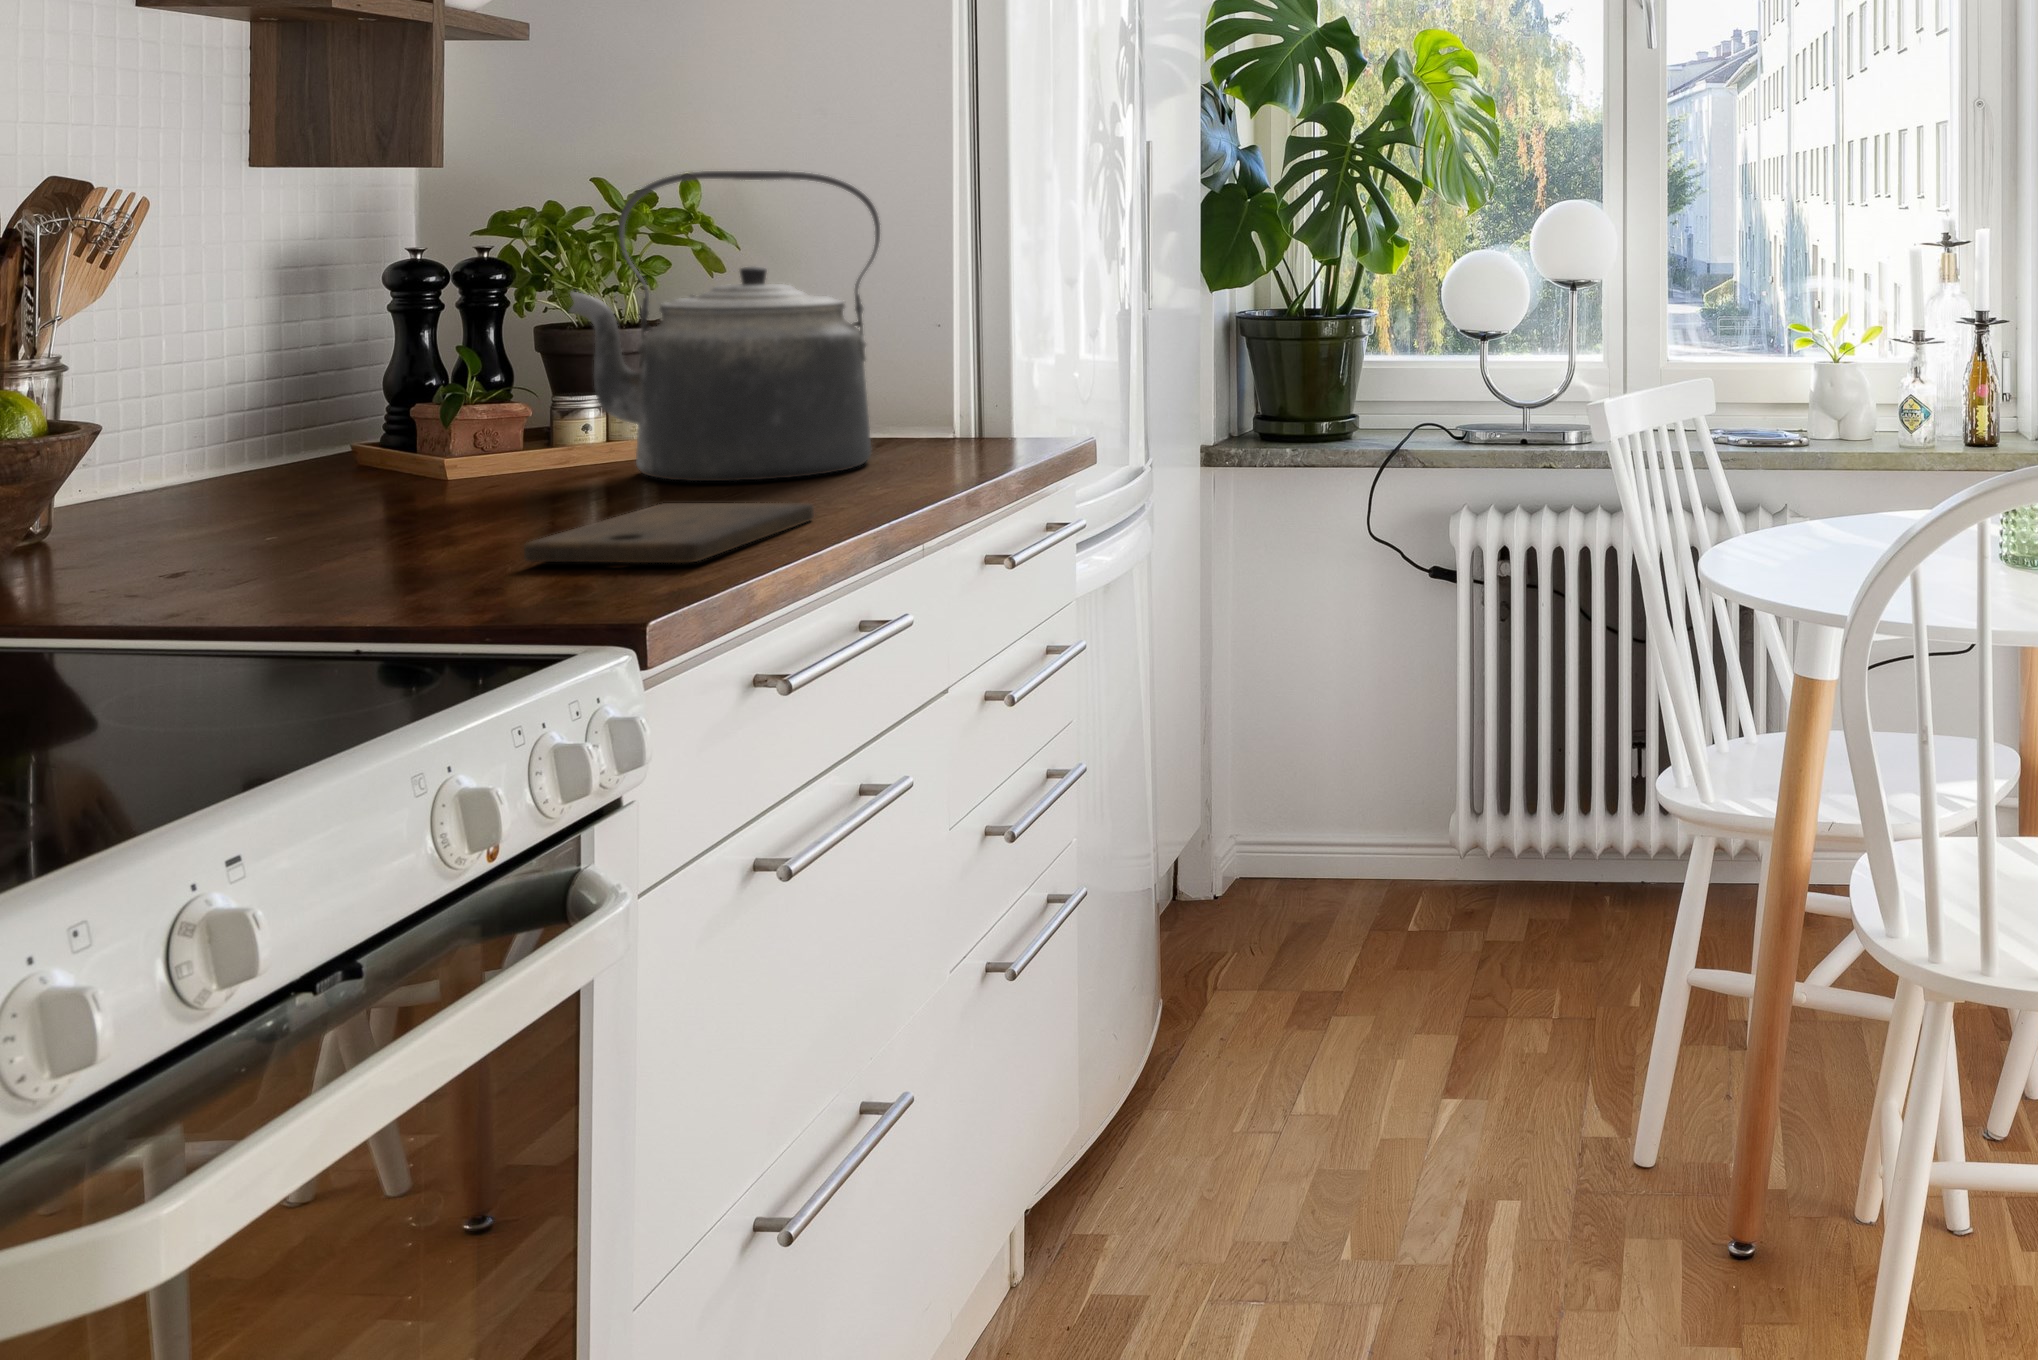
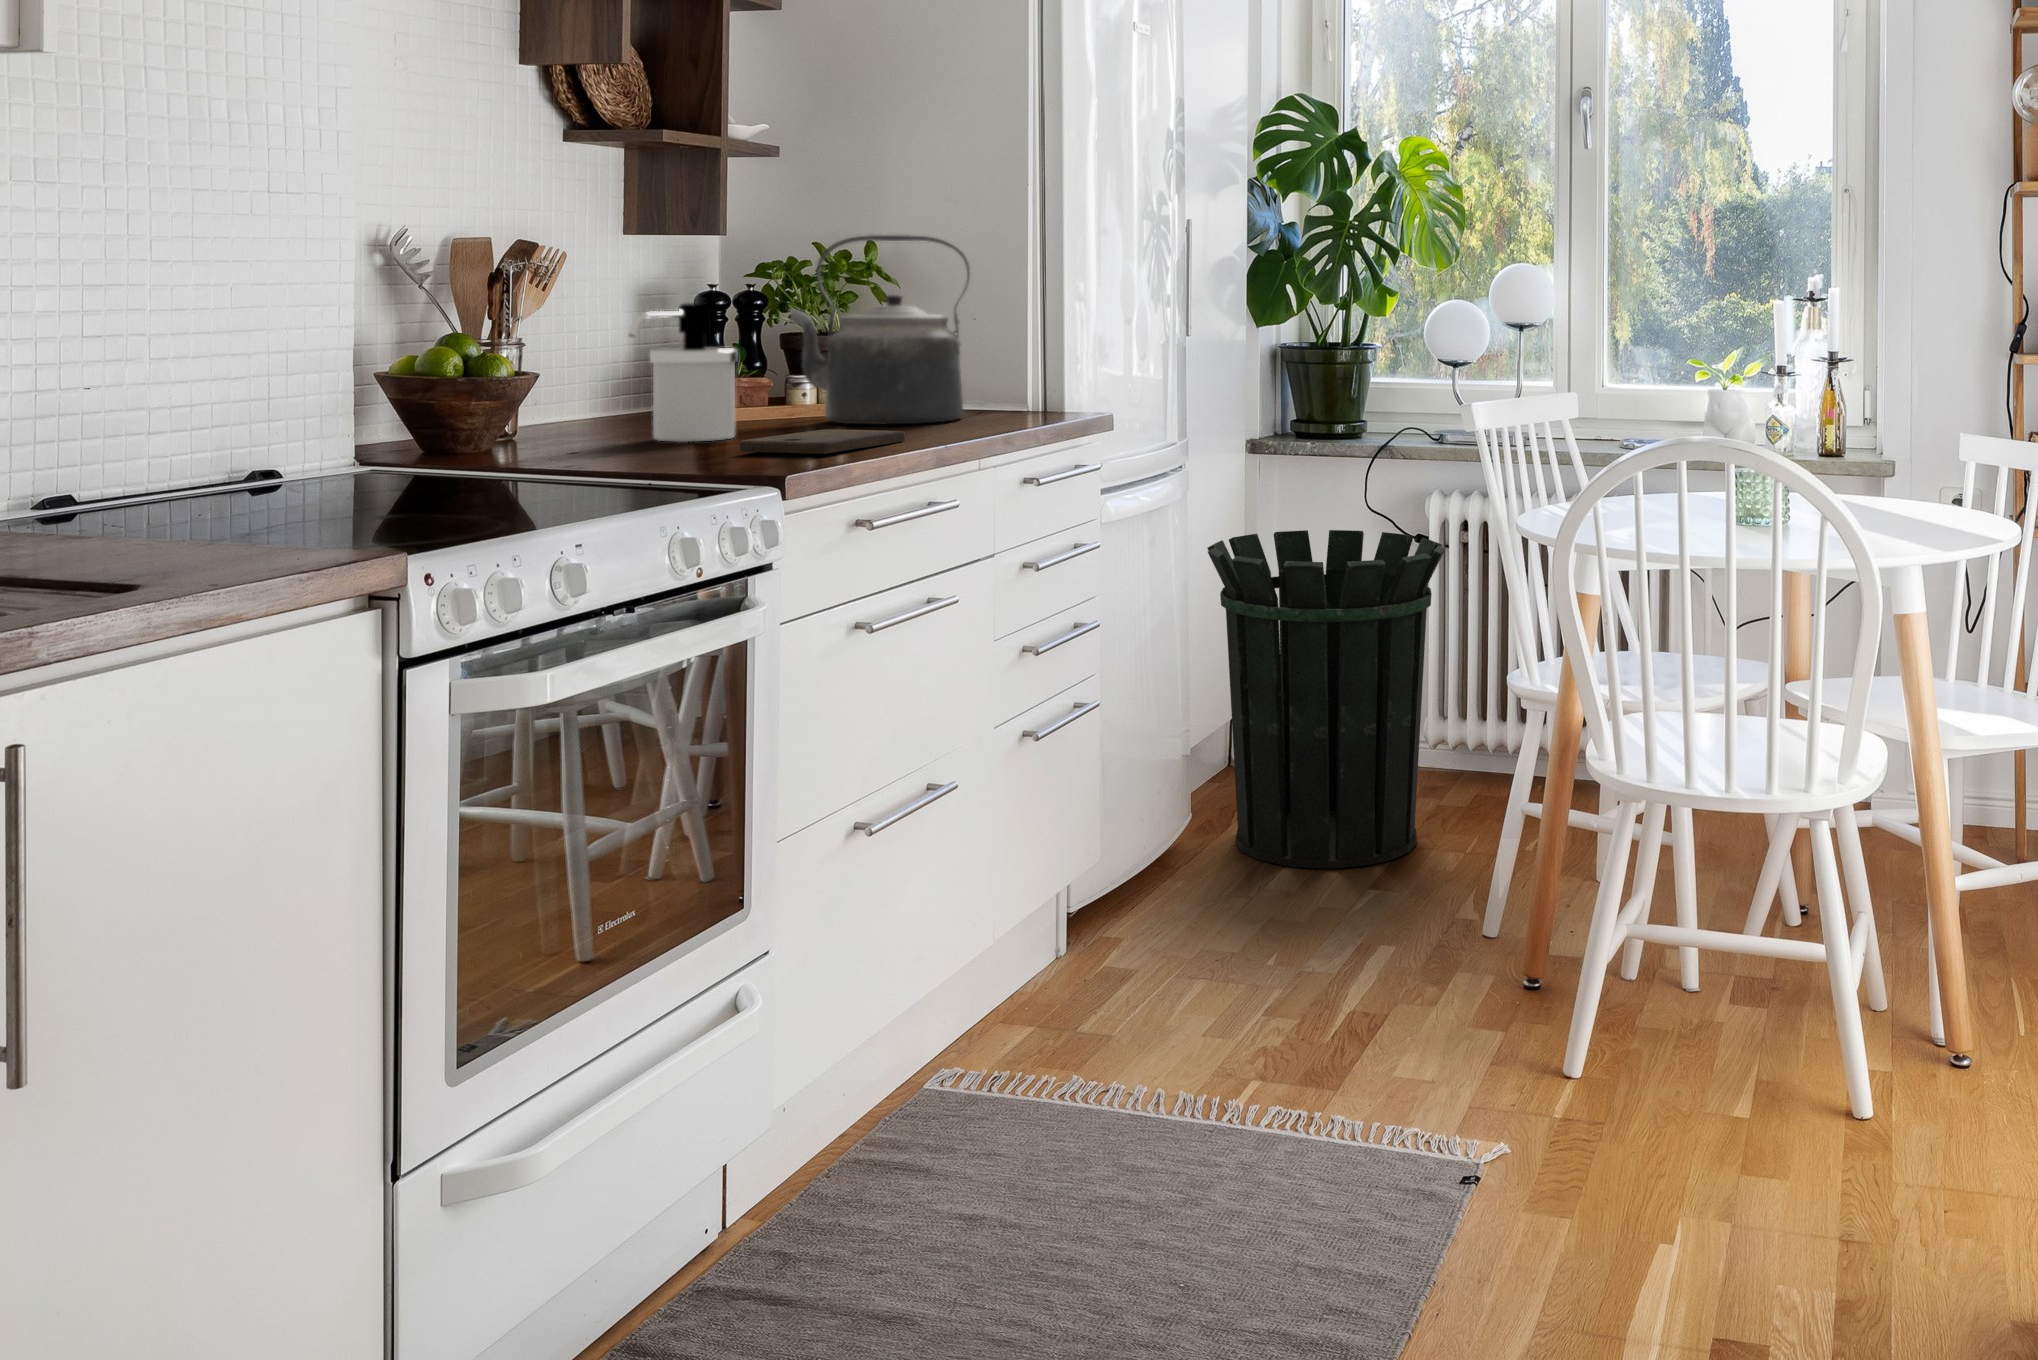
soap dispenser: none [287,291,494,535] -> present [629,303,738,442]
waste bin: none [1185,572,1520,1059] -> present [1207,530,1446,868]

